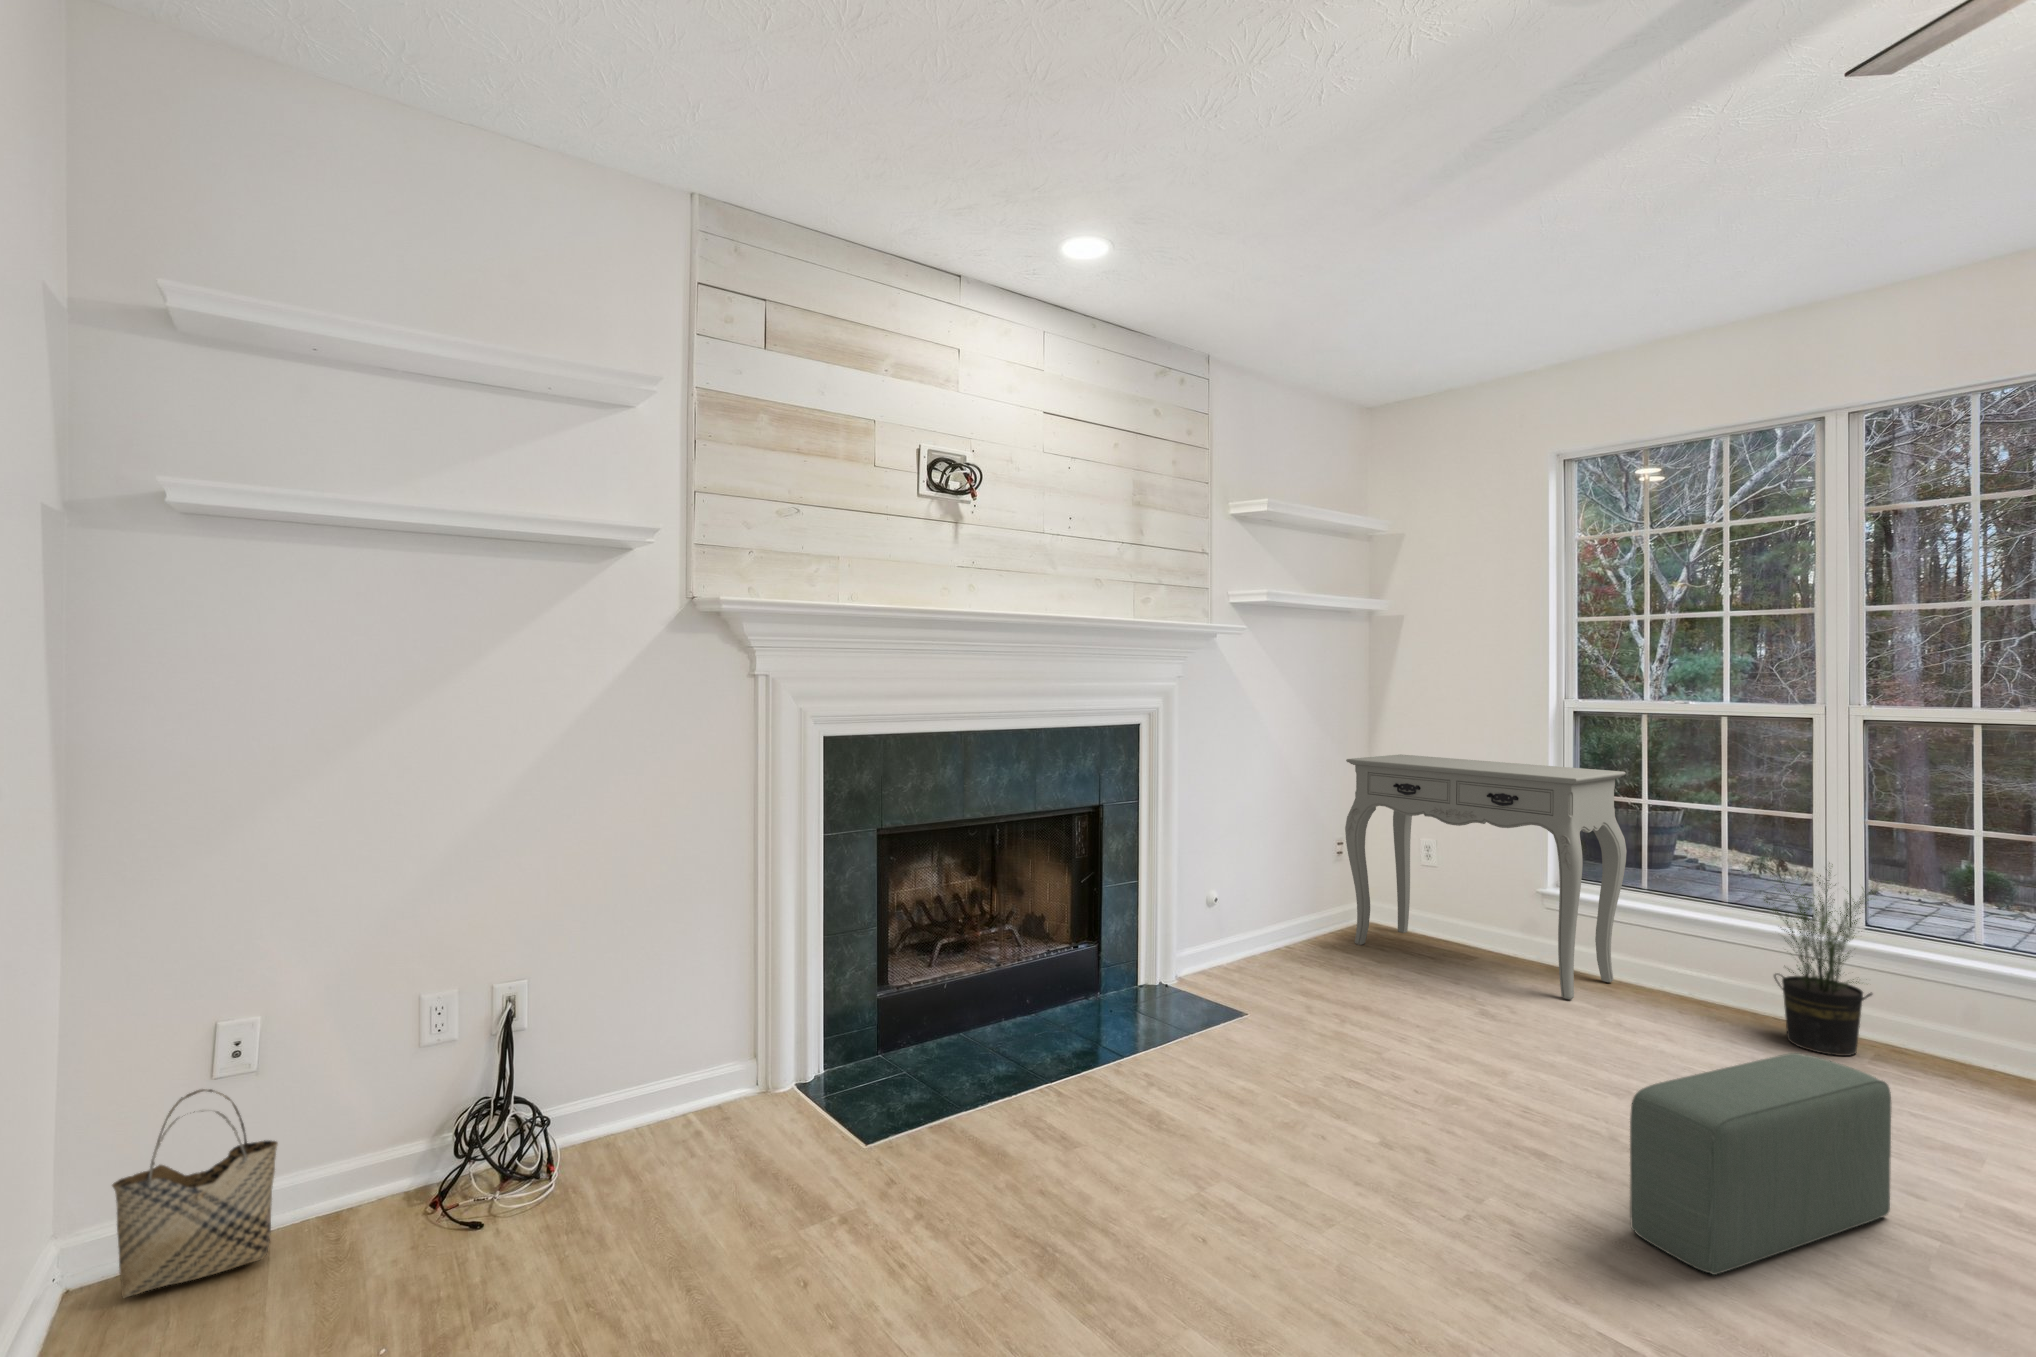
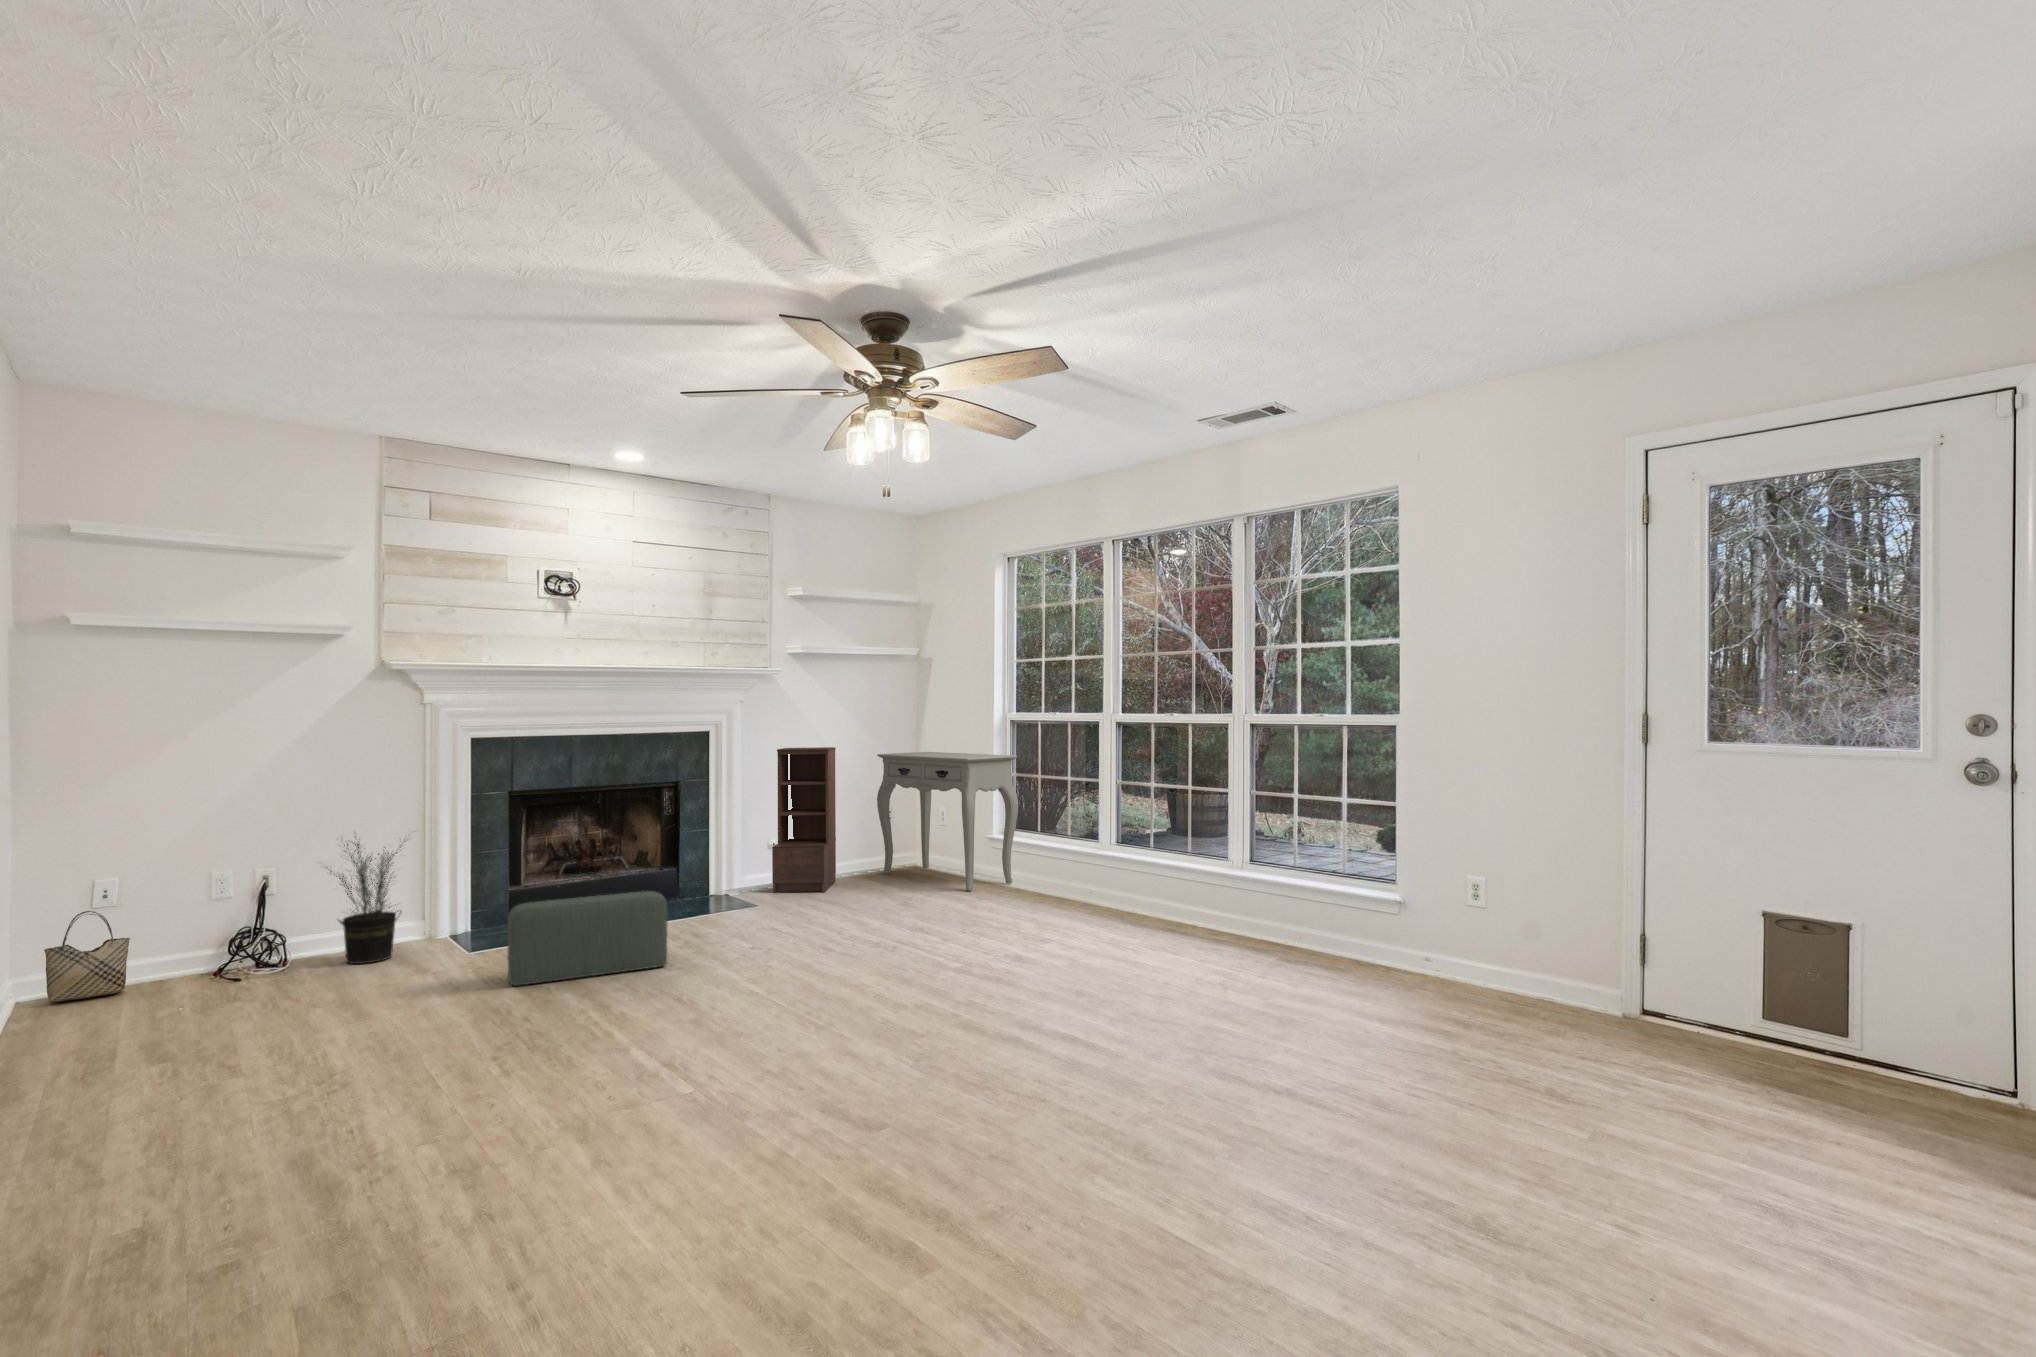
bookshelf: none [1225,748,1322,988] -> present [772,747,836,892]
potted plant: present [1764,863,1878,1056] -> present [327,836,405,964]
pouf: present [1630,1053,1891,1275] -> present [507,891,668,986]

